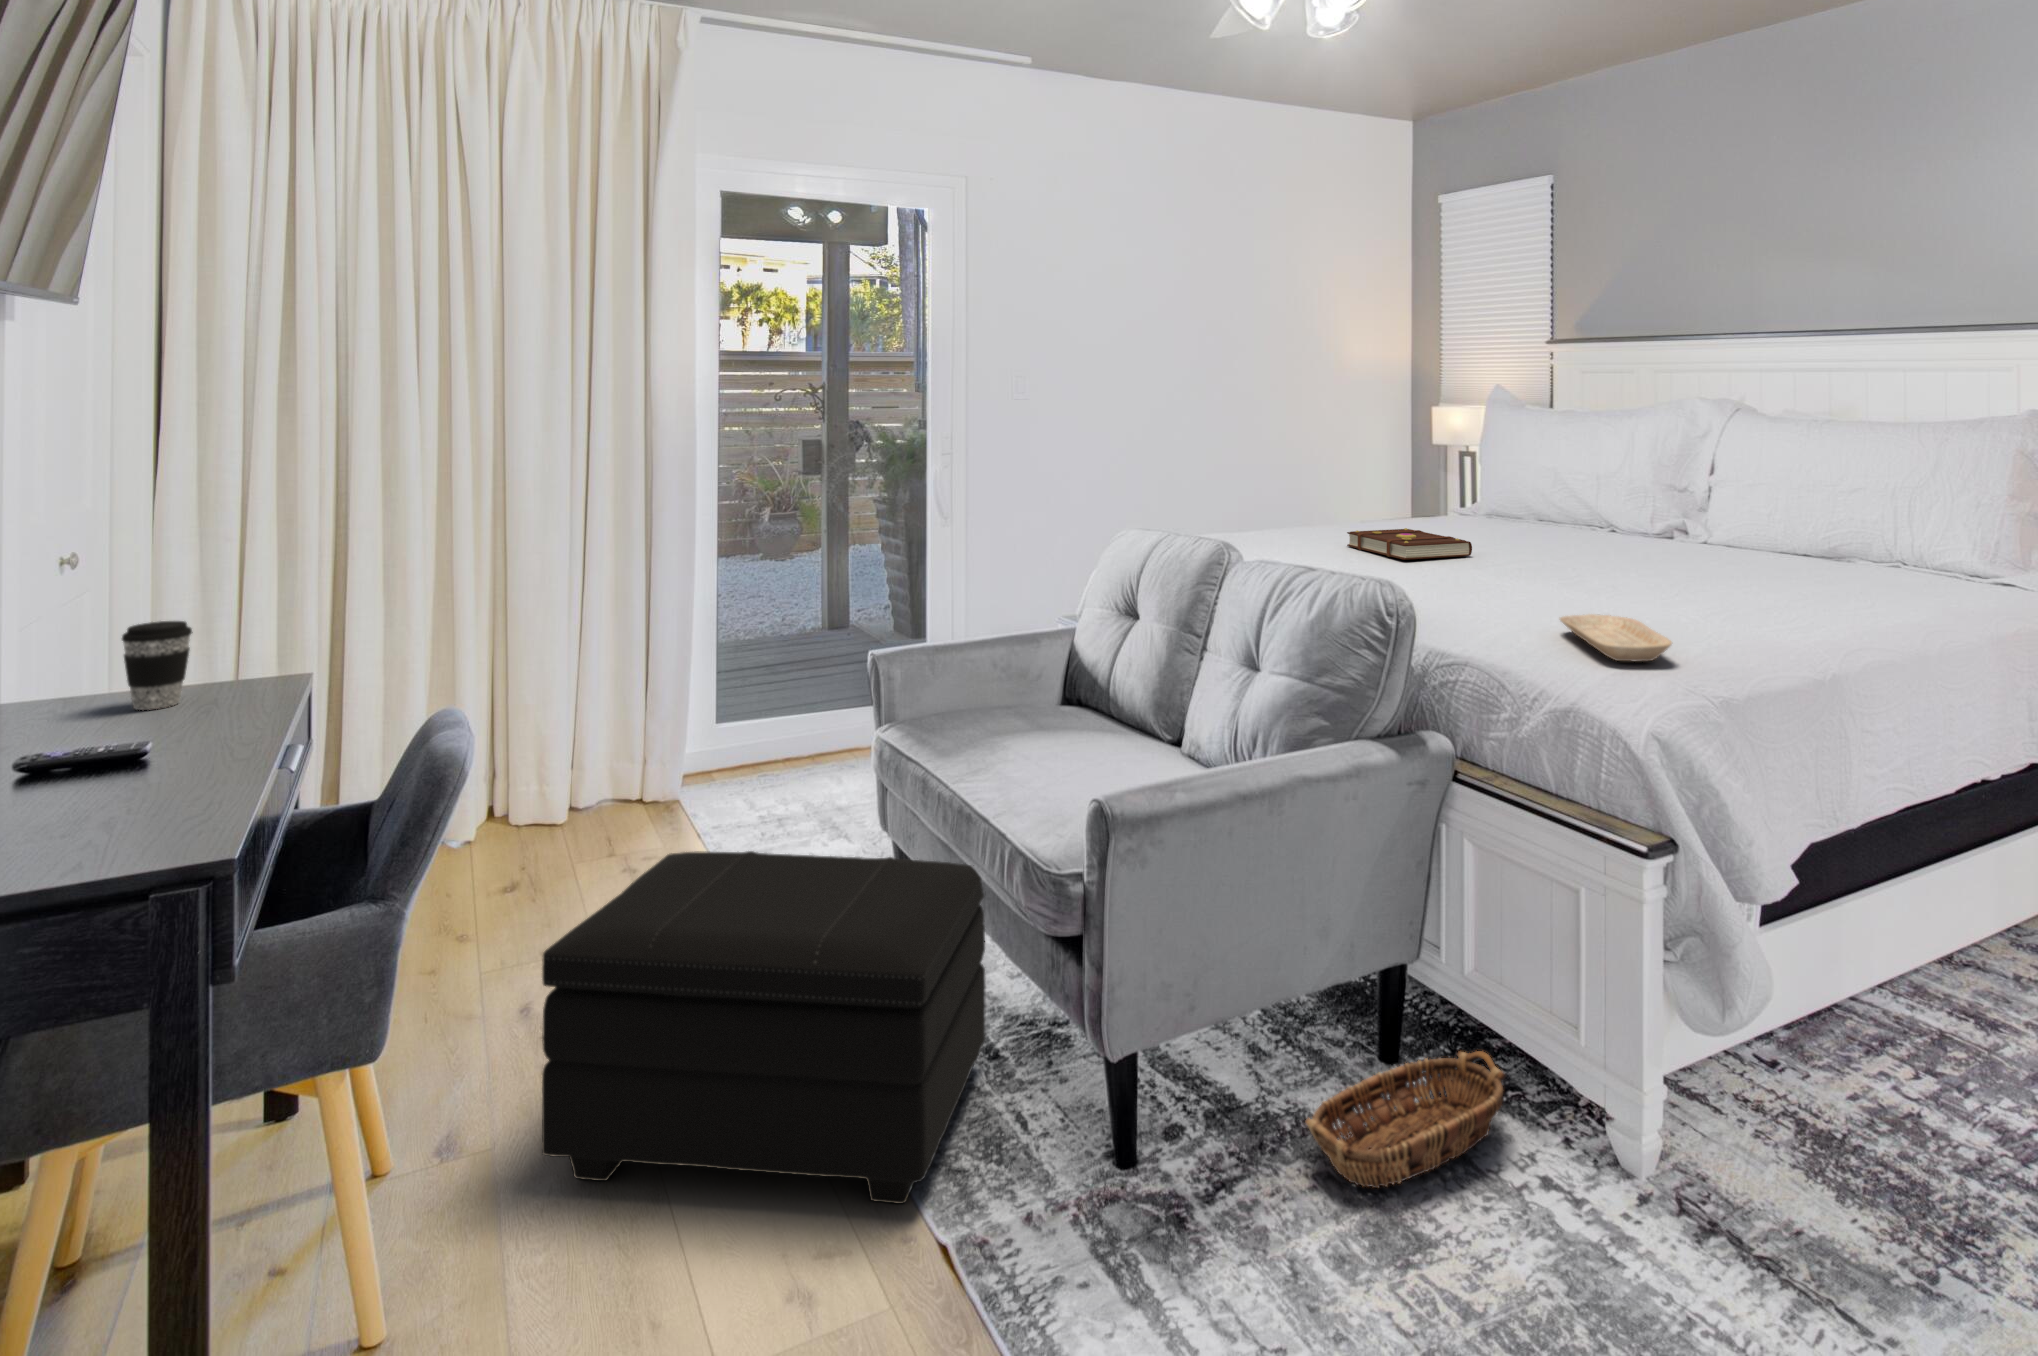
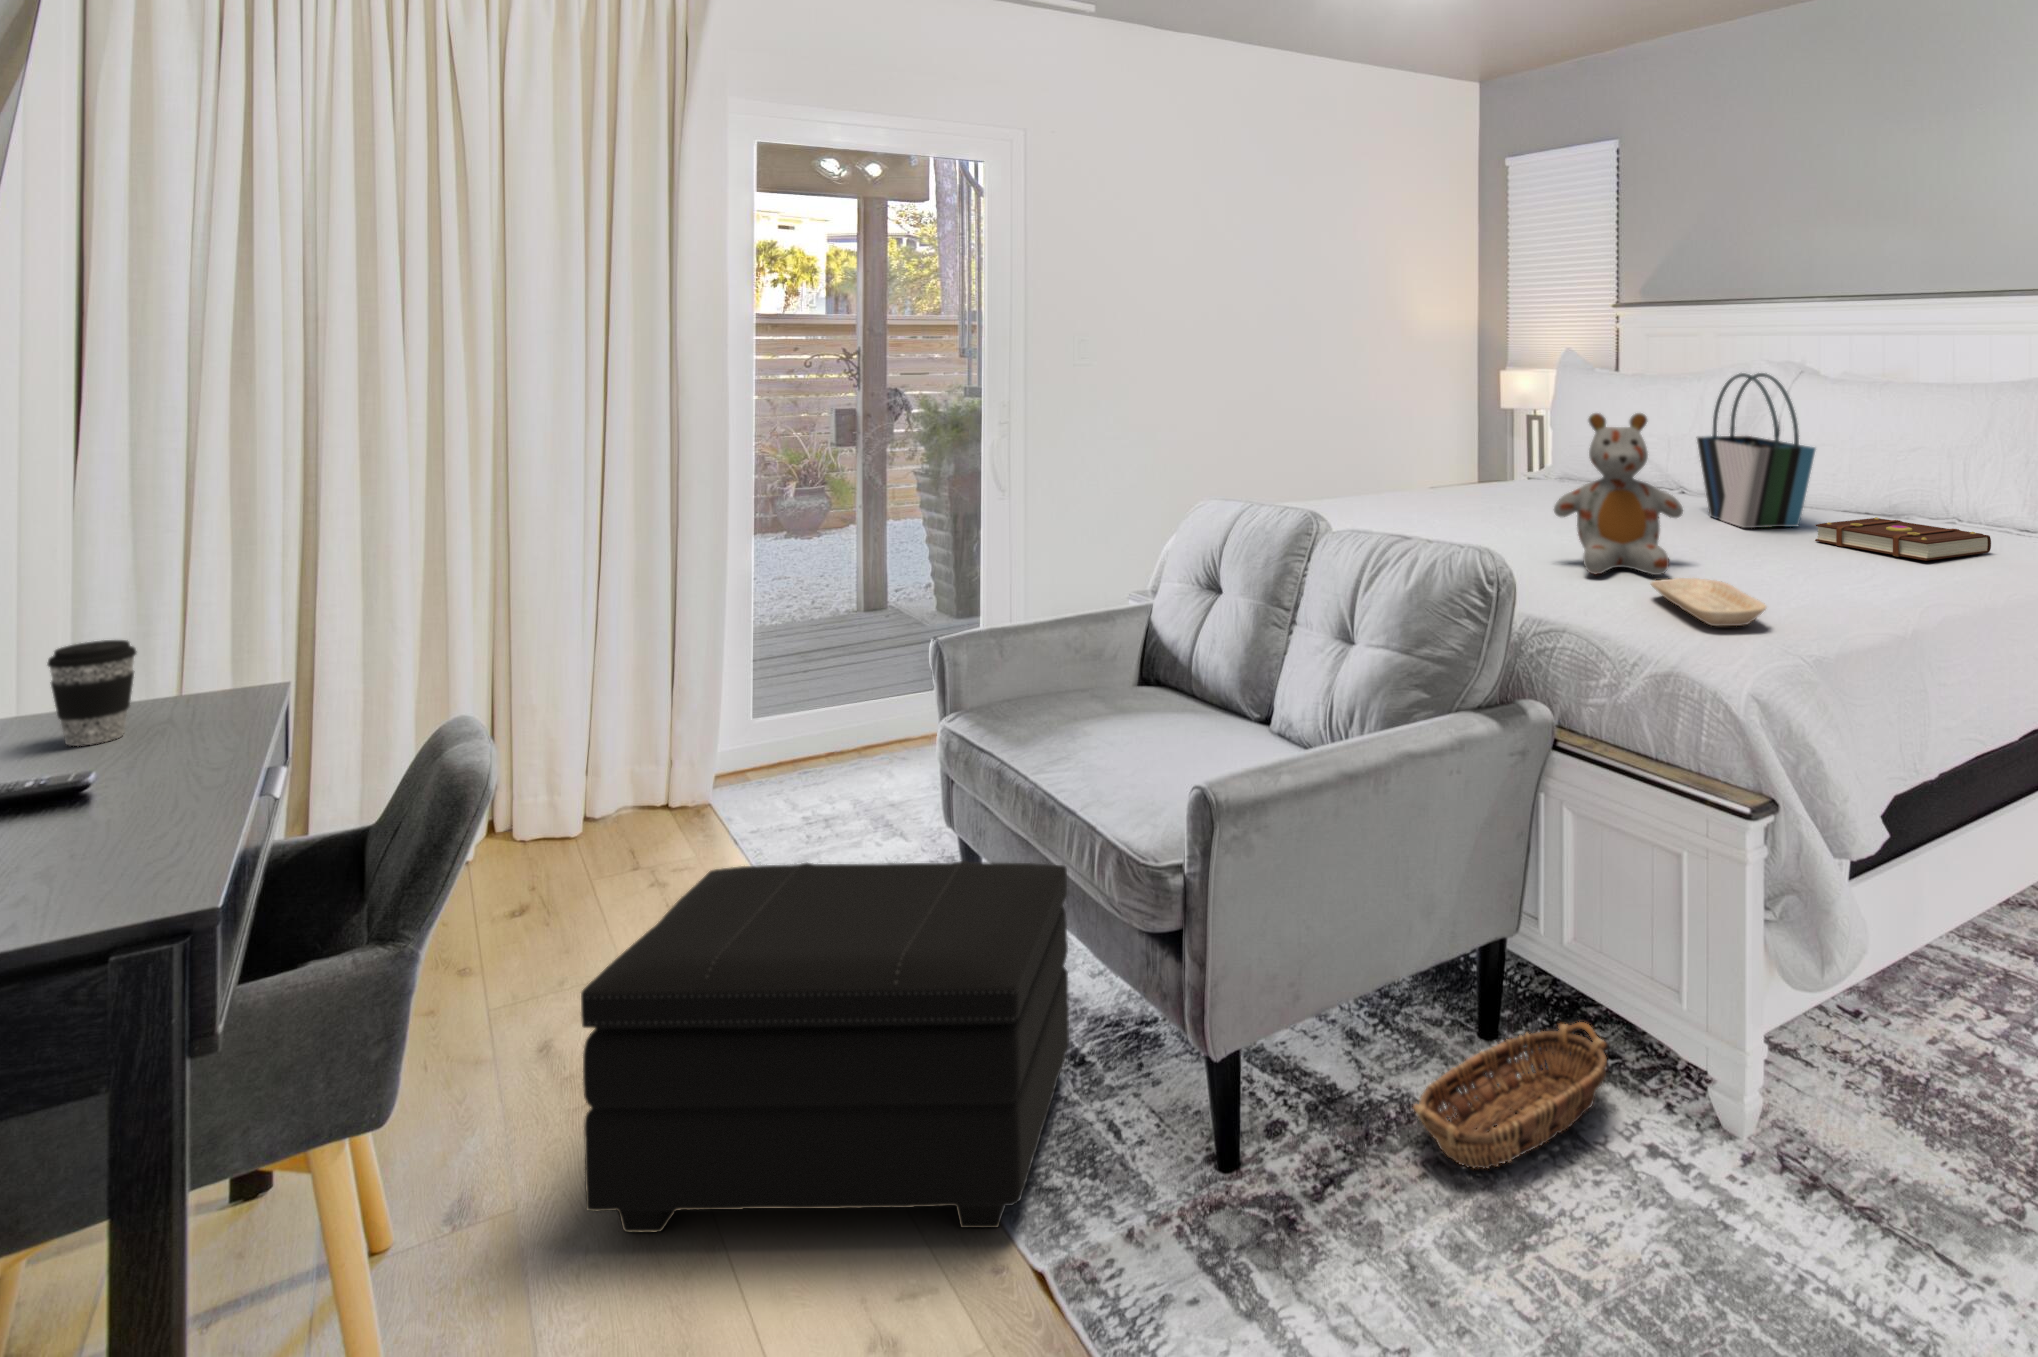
tote bag: none [1626,416,1745,570] -> present [1697,373,1815,528]
stuffed bear: none [1470,451,1600,612] -> present [1554,413,1683,575]
book: present [1347,528,1472,560] -> present [1815,517,1991,561]

